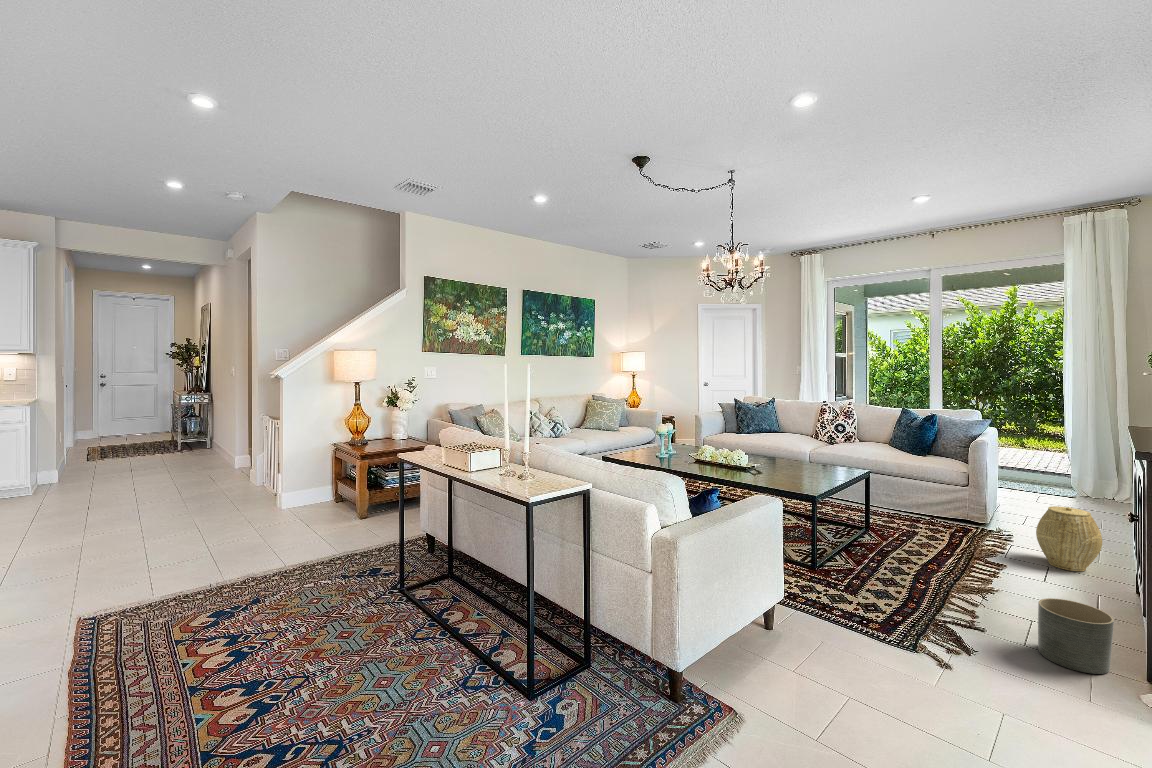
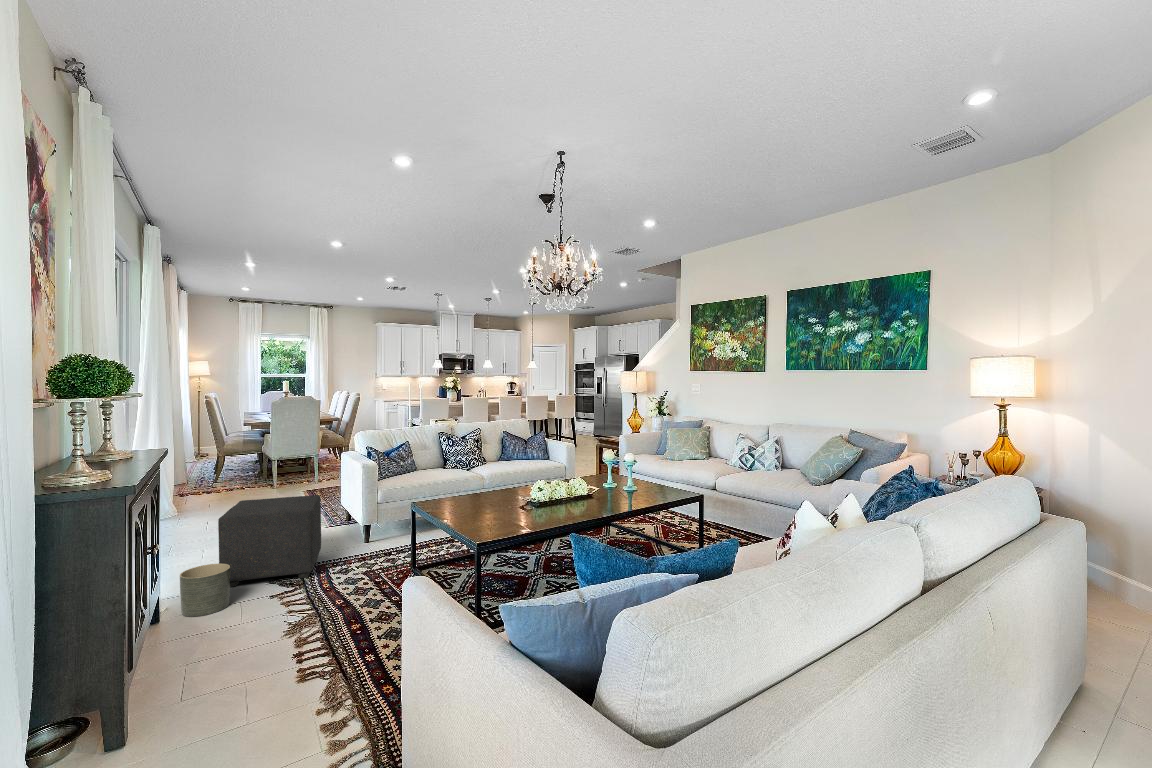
woven basket: present [1036,506,1102,571] -> none [222,610,313,726]
ottoman: none [841,532,1042,700] -> present [218,495,321,587]

